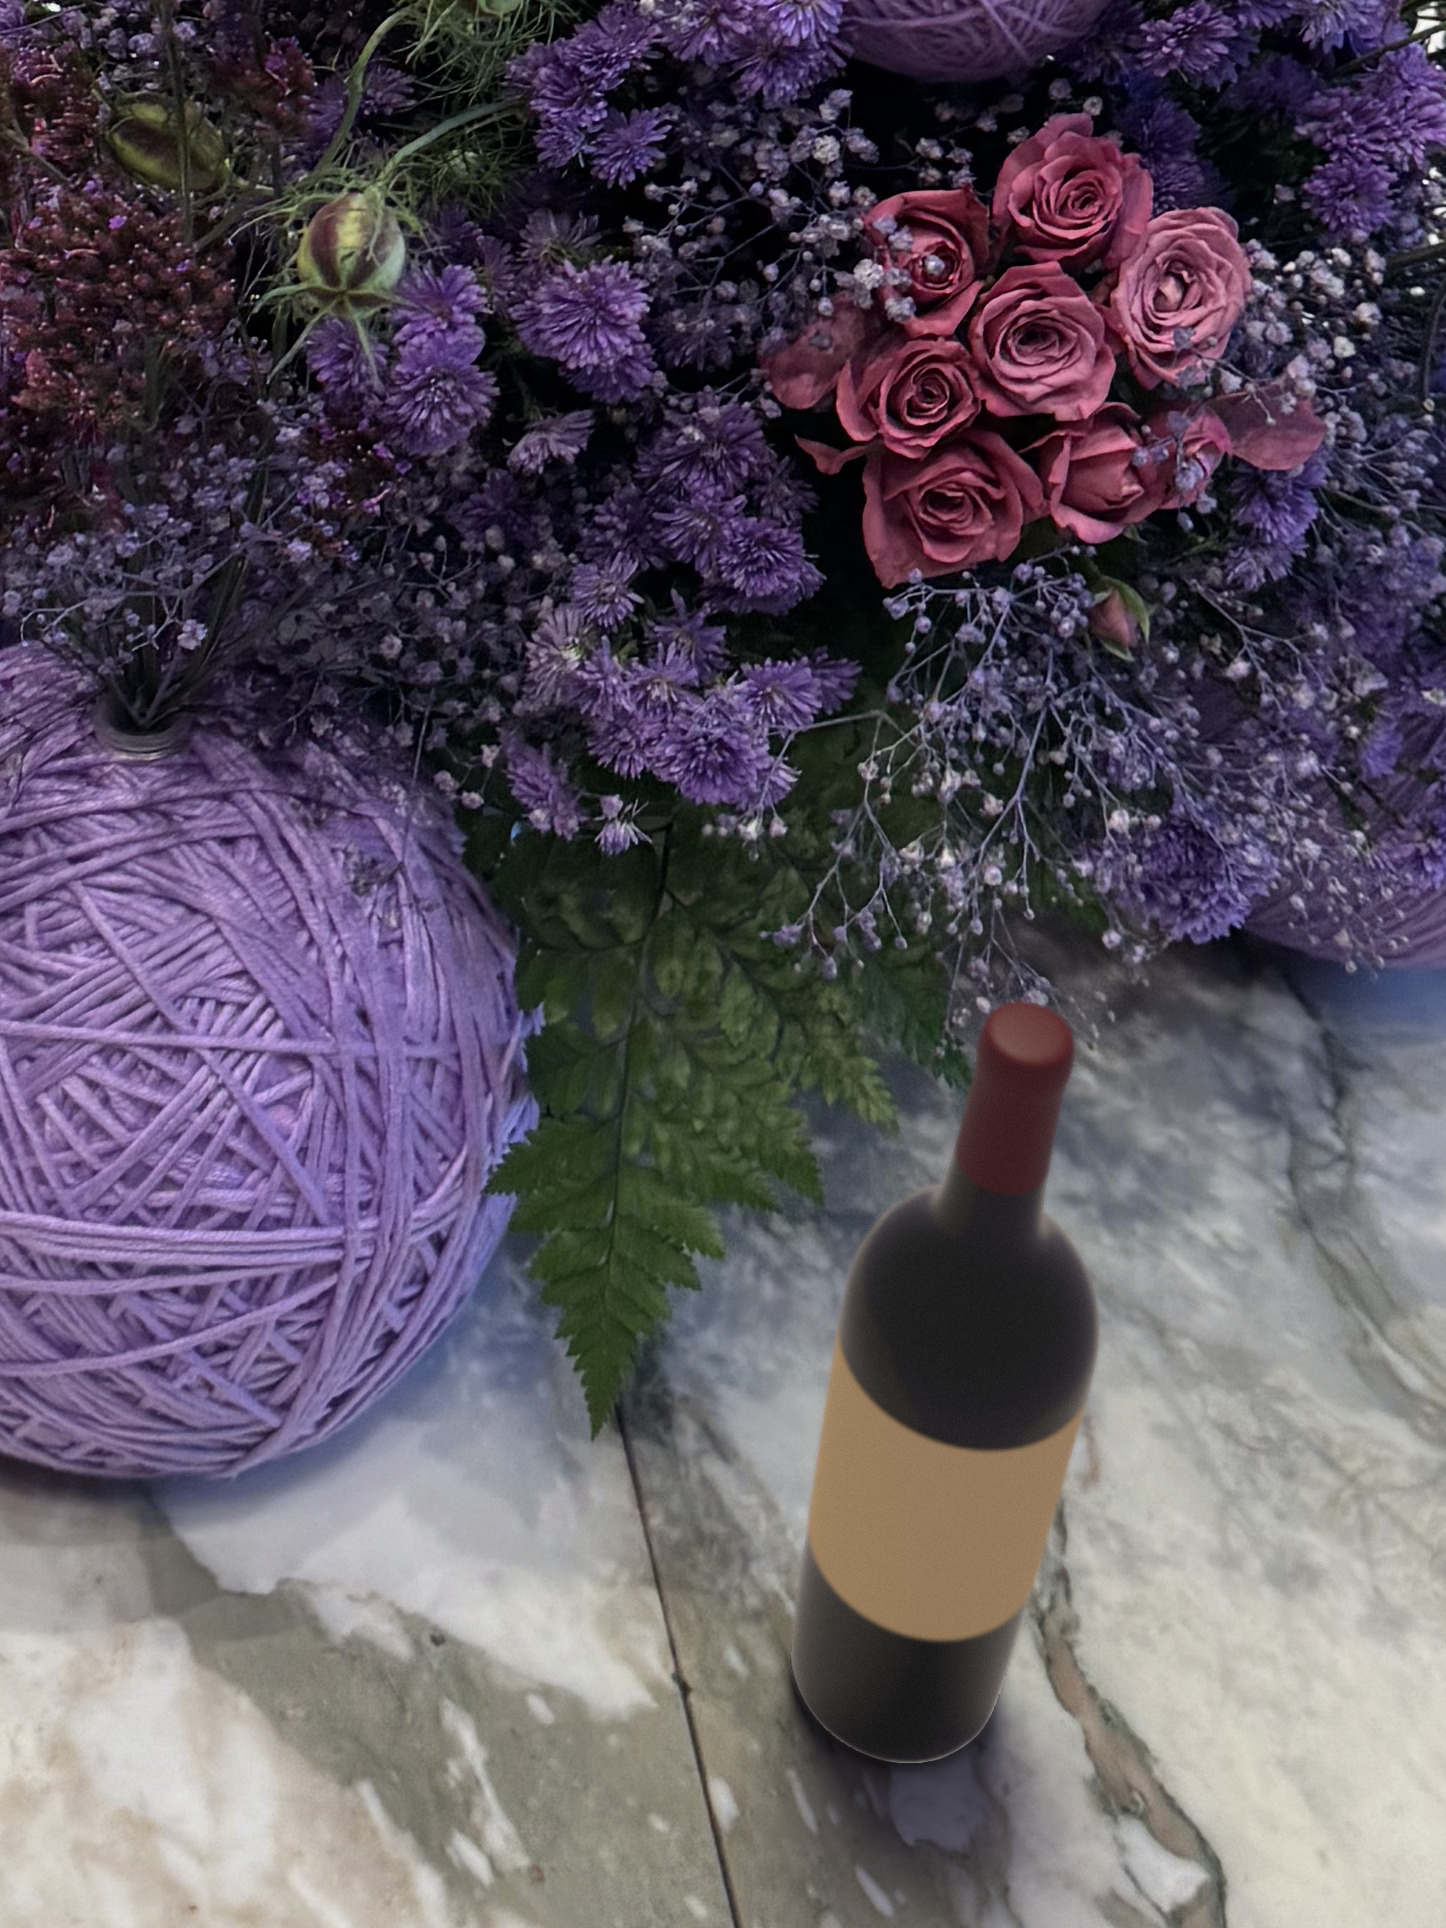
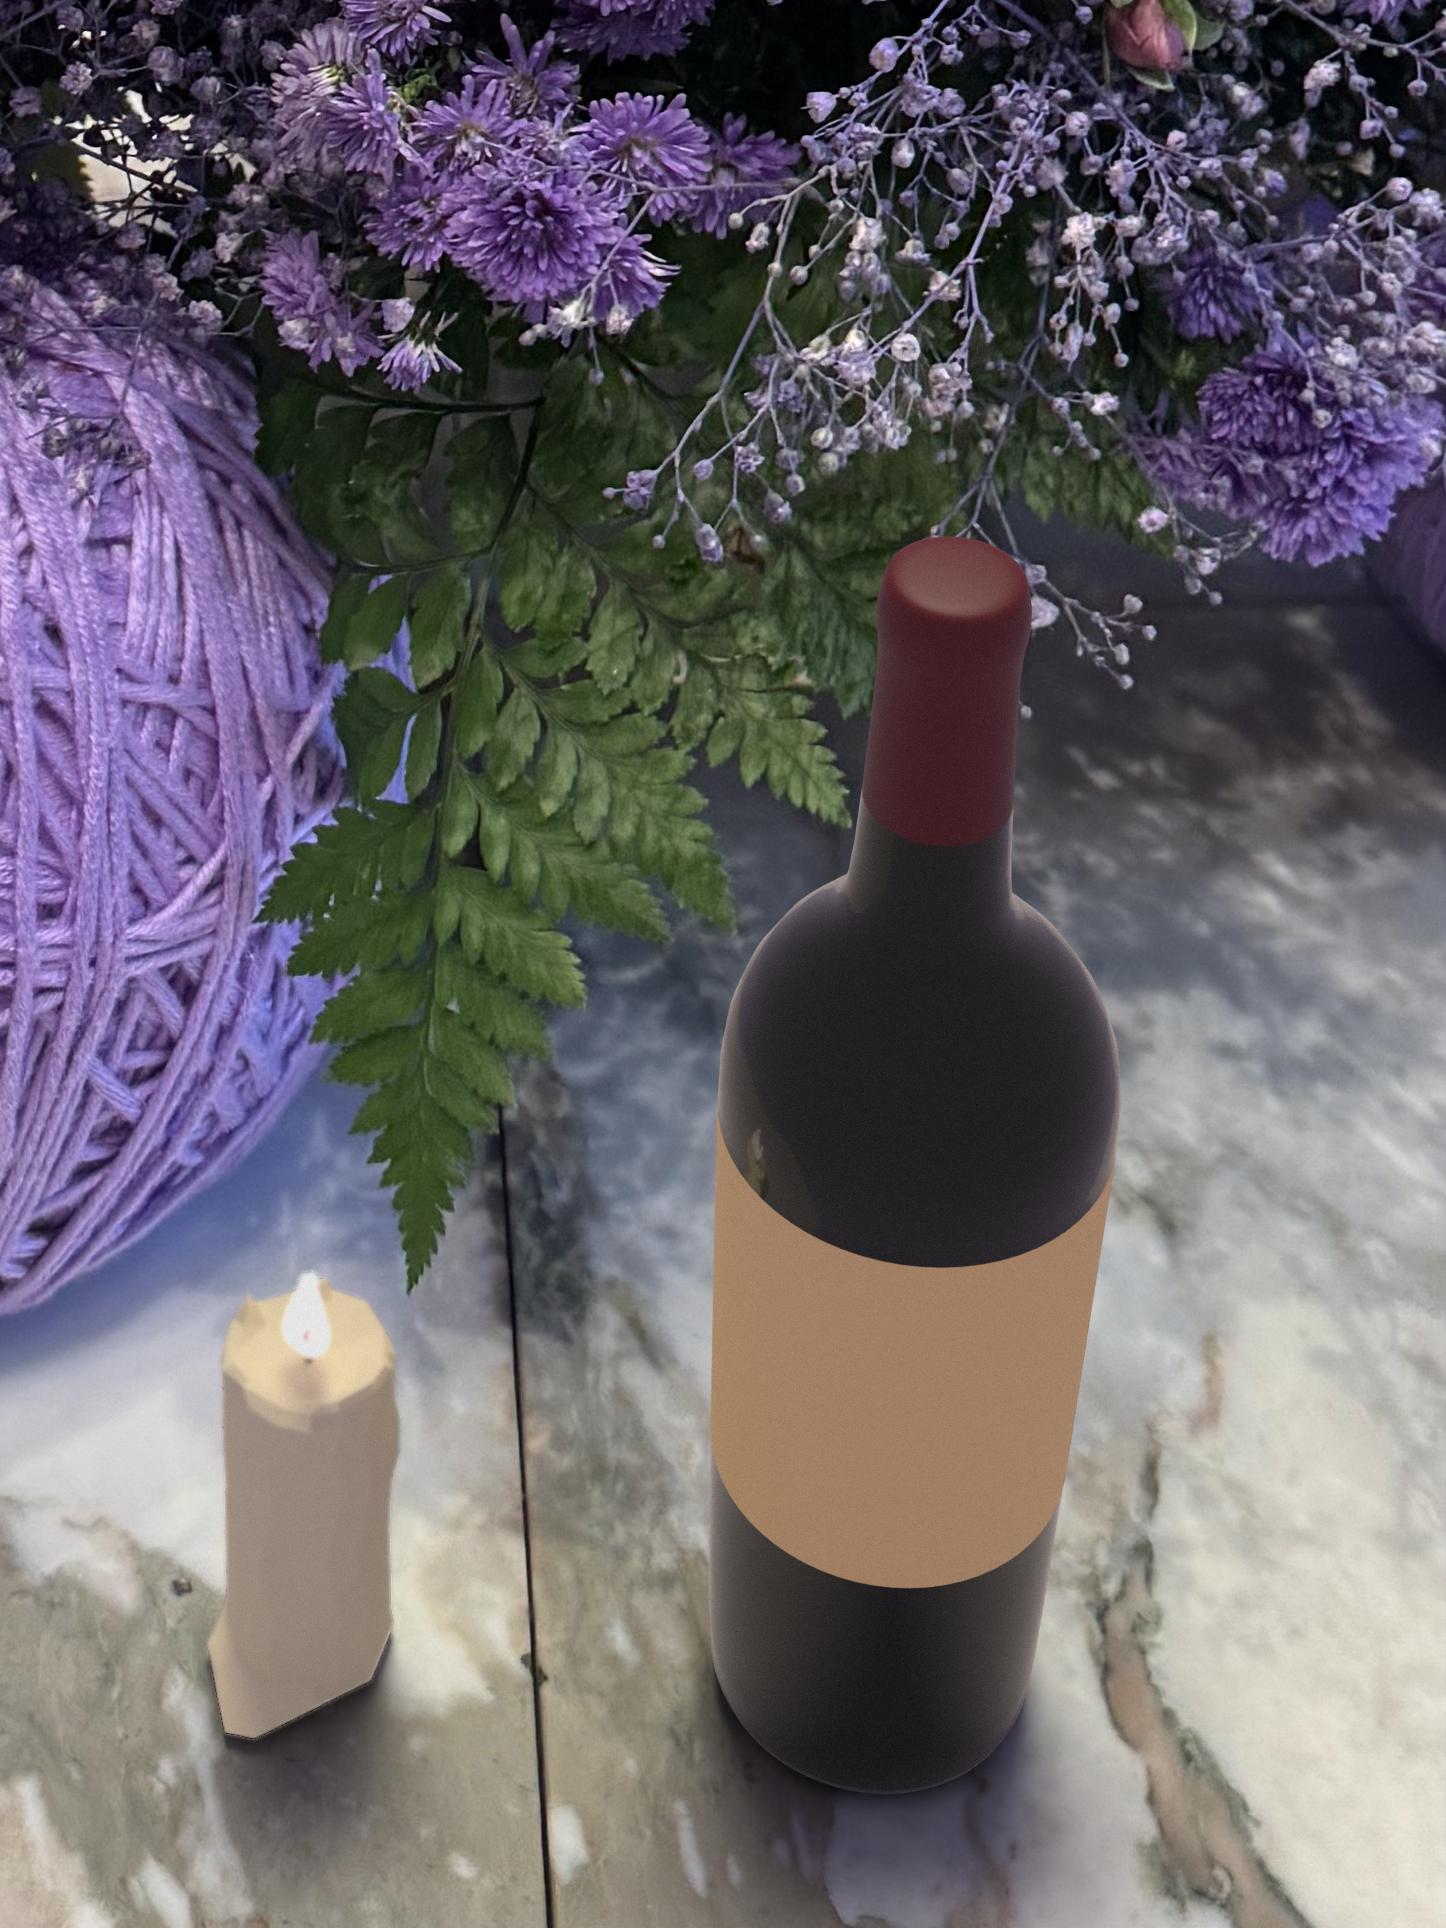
candle: none [459,1446,609,1749] -> present [207,1272,400,1738]

